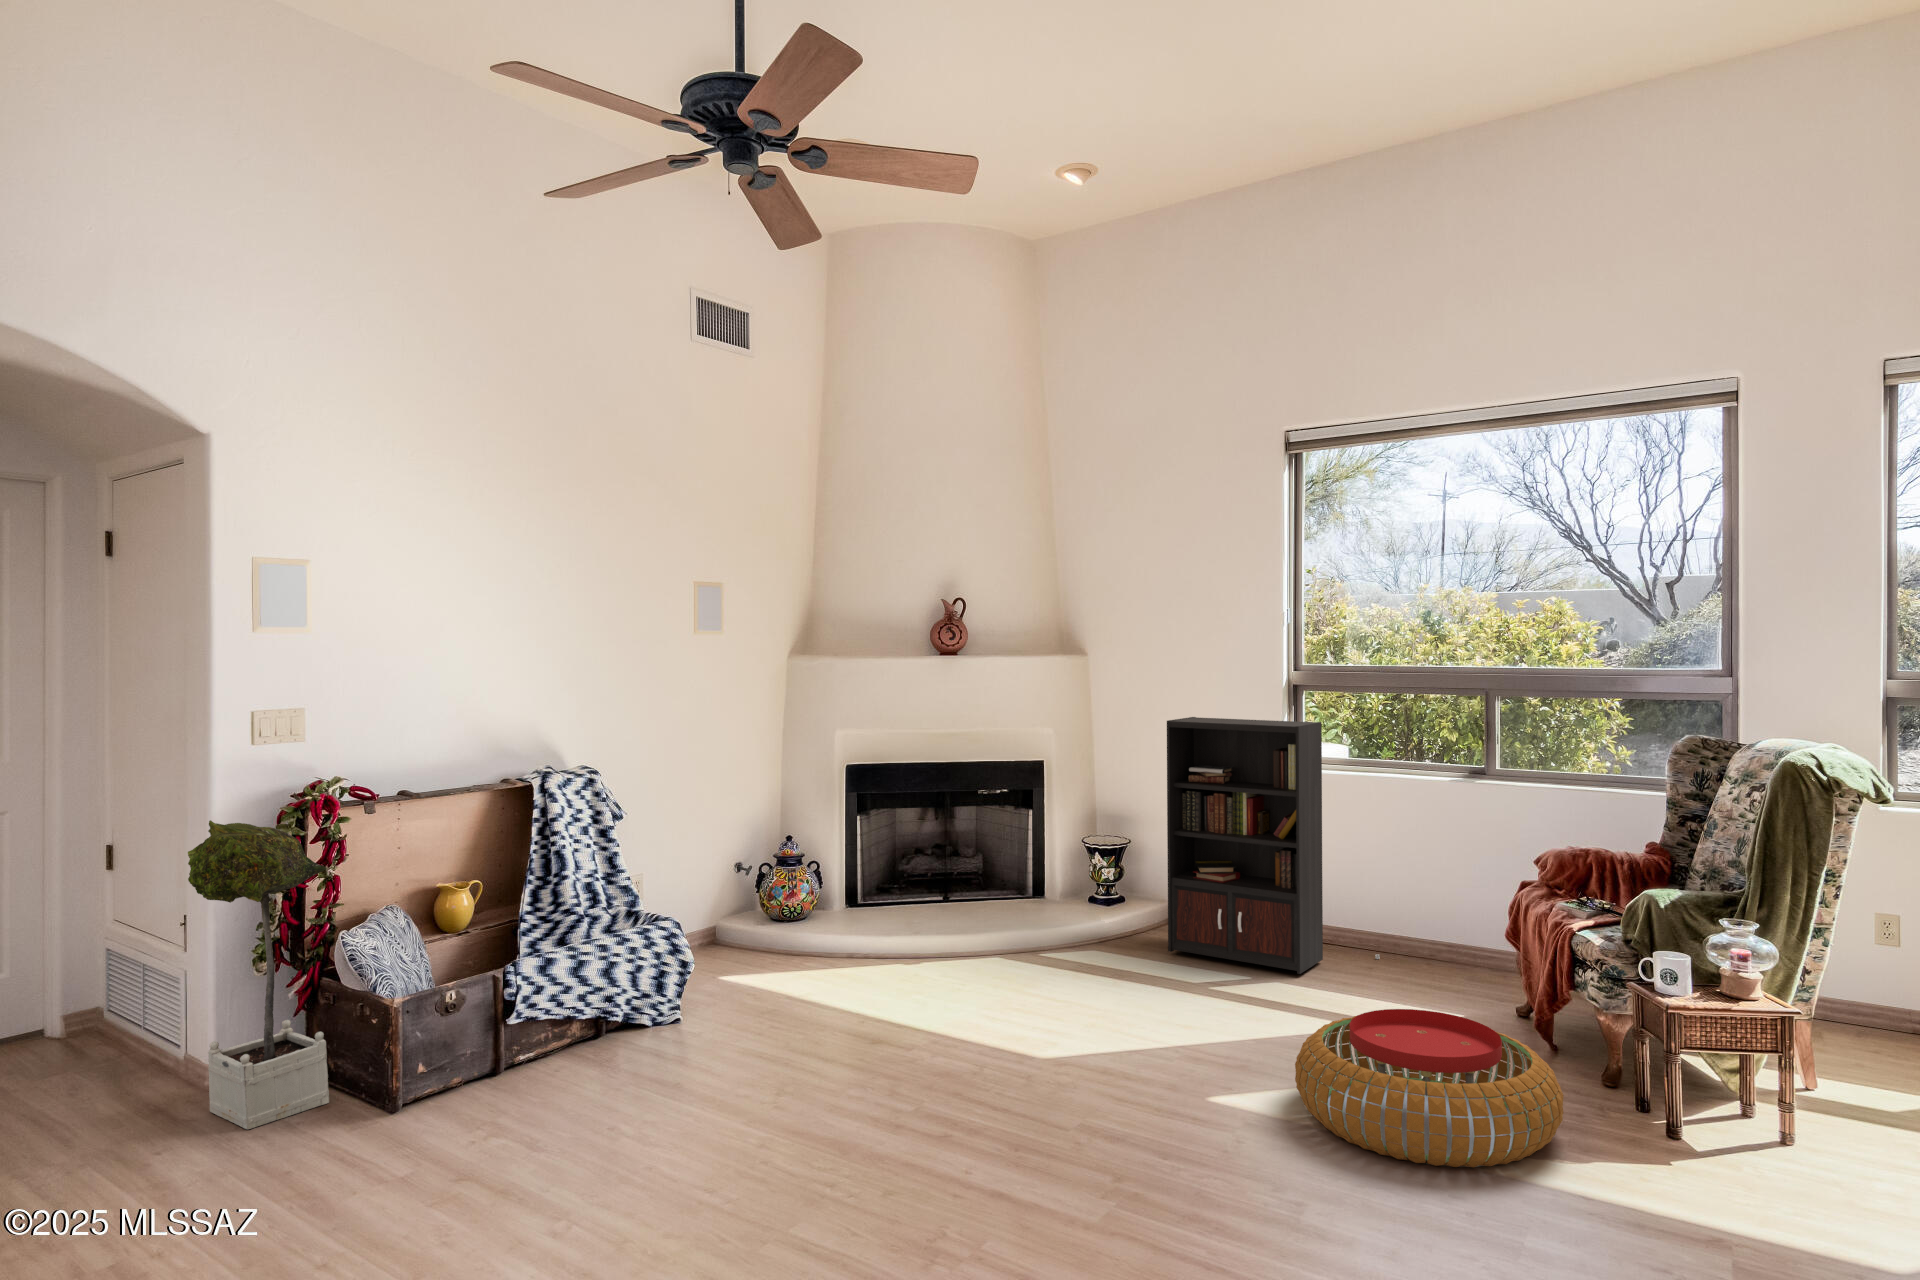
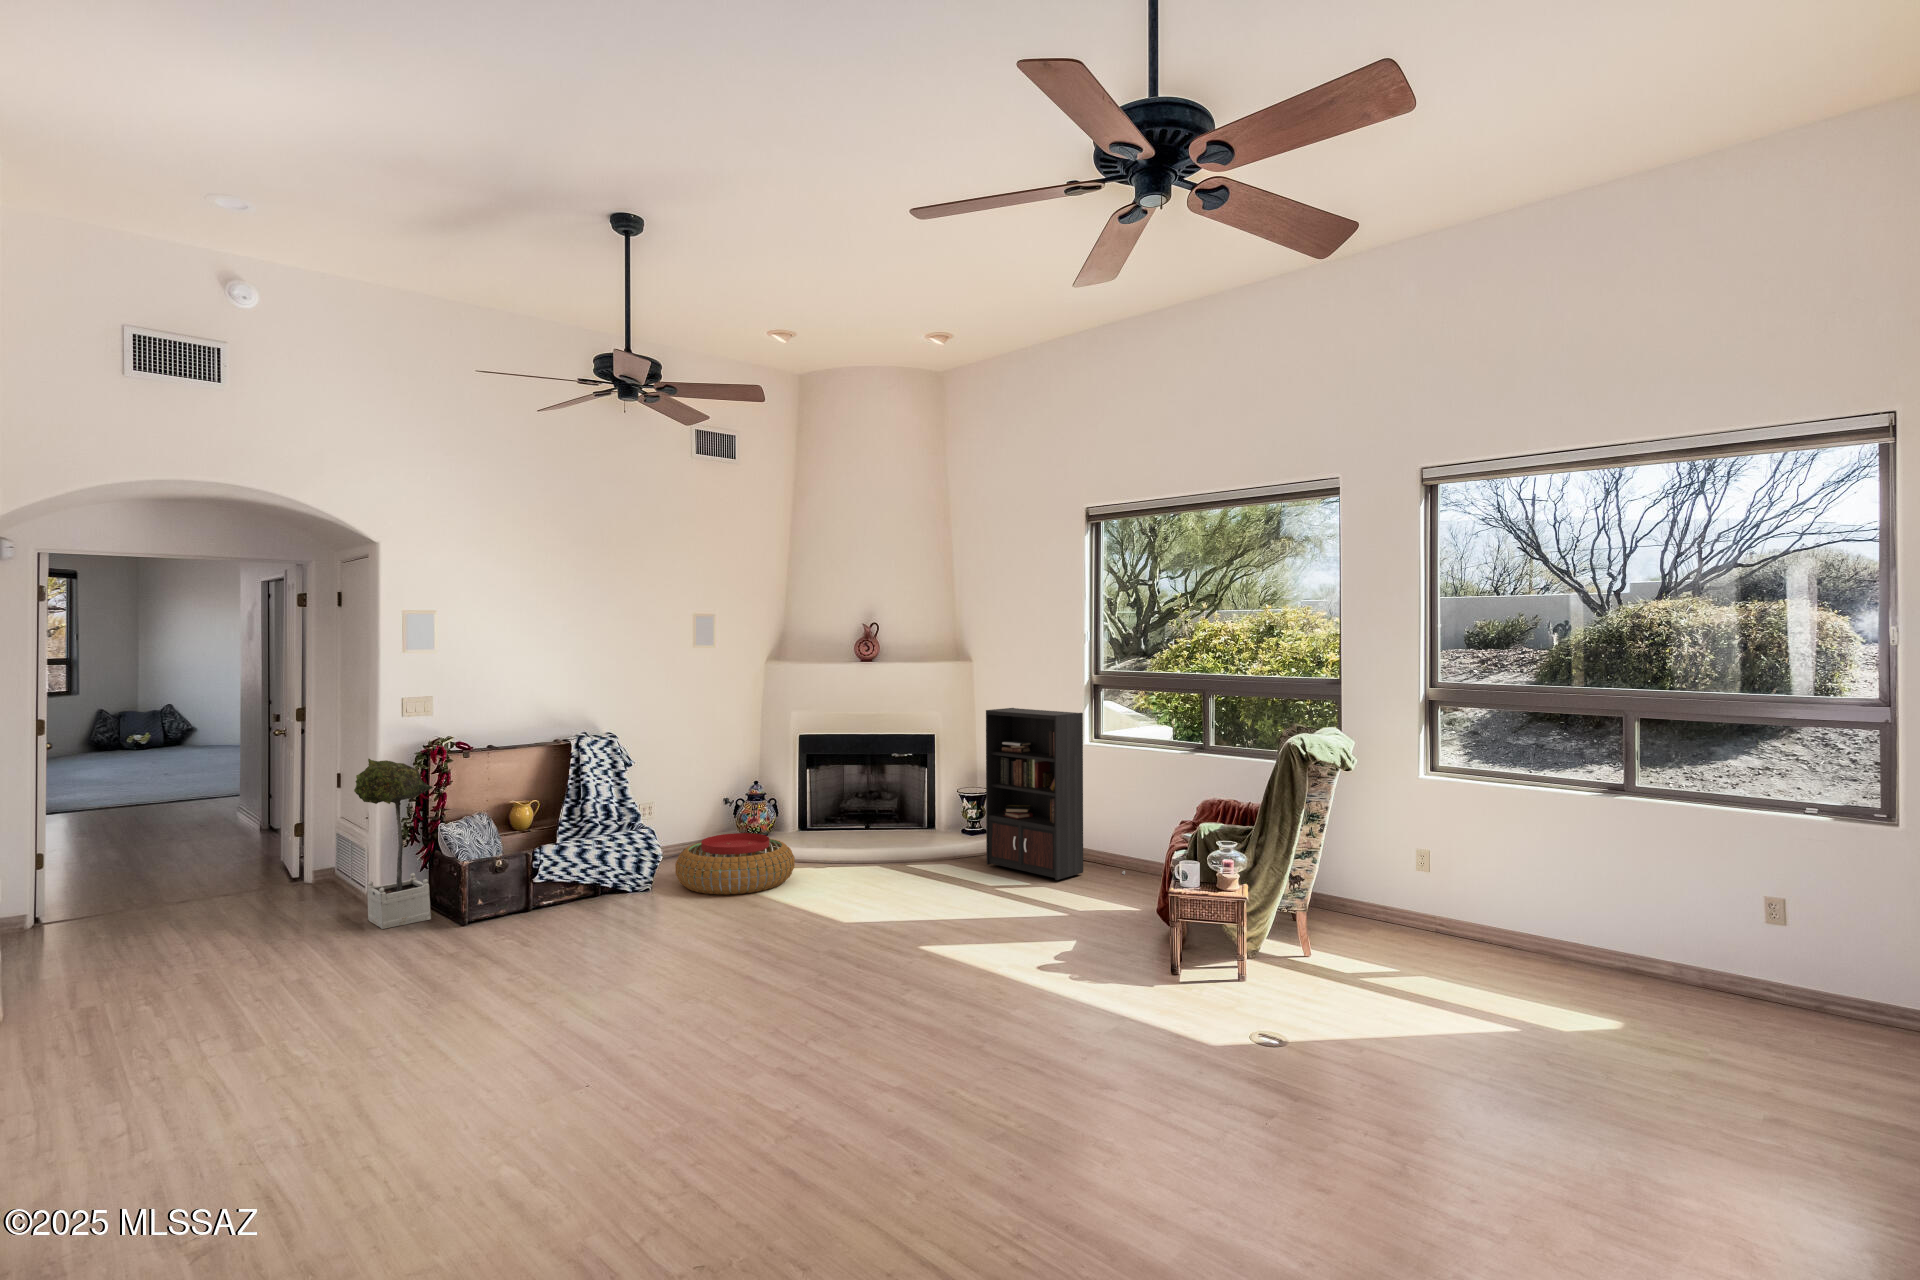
pouf: present [1295,1009,1564,1167] -> present [675,833,795,894]

